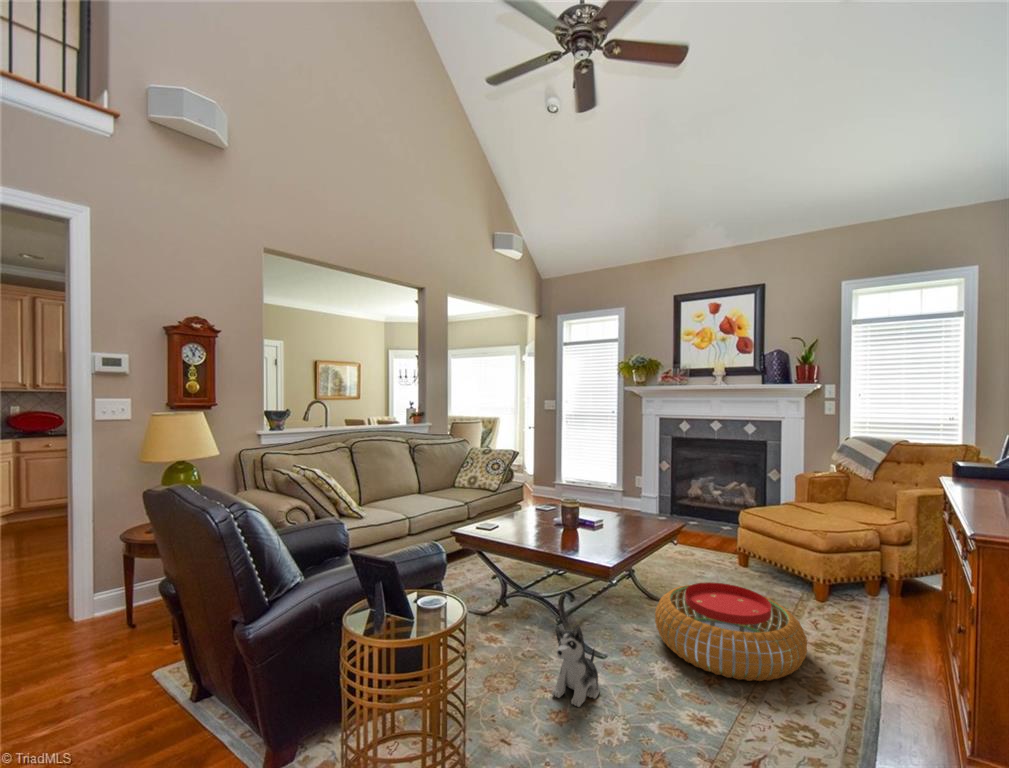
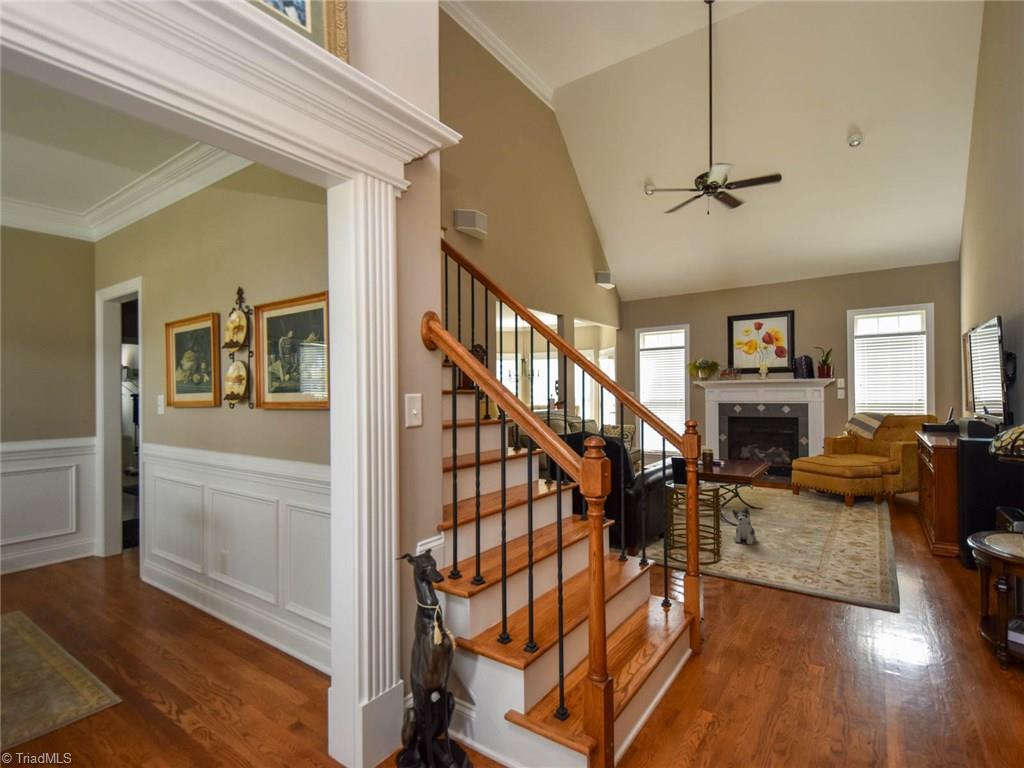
pouf: present [655,582,807,681] -> none [767,494,853,534]

